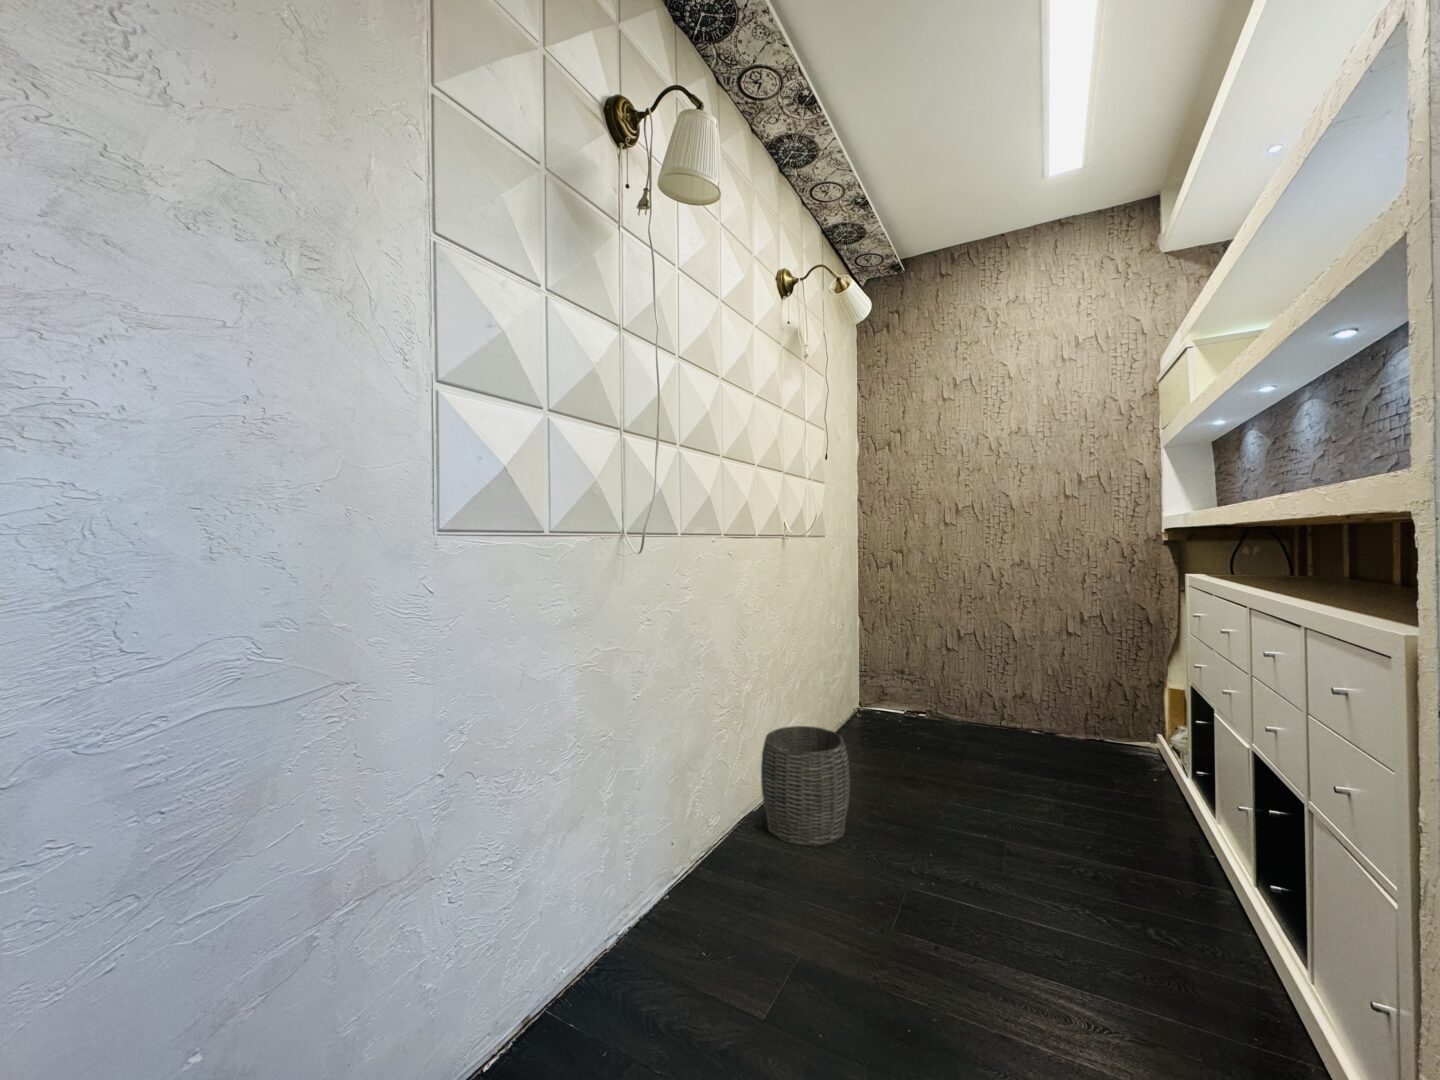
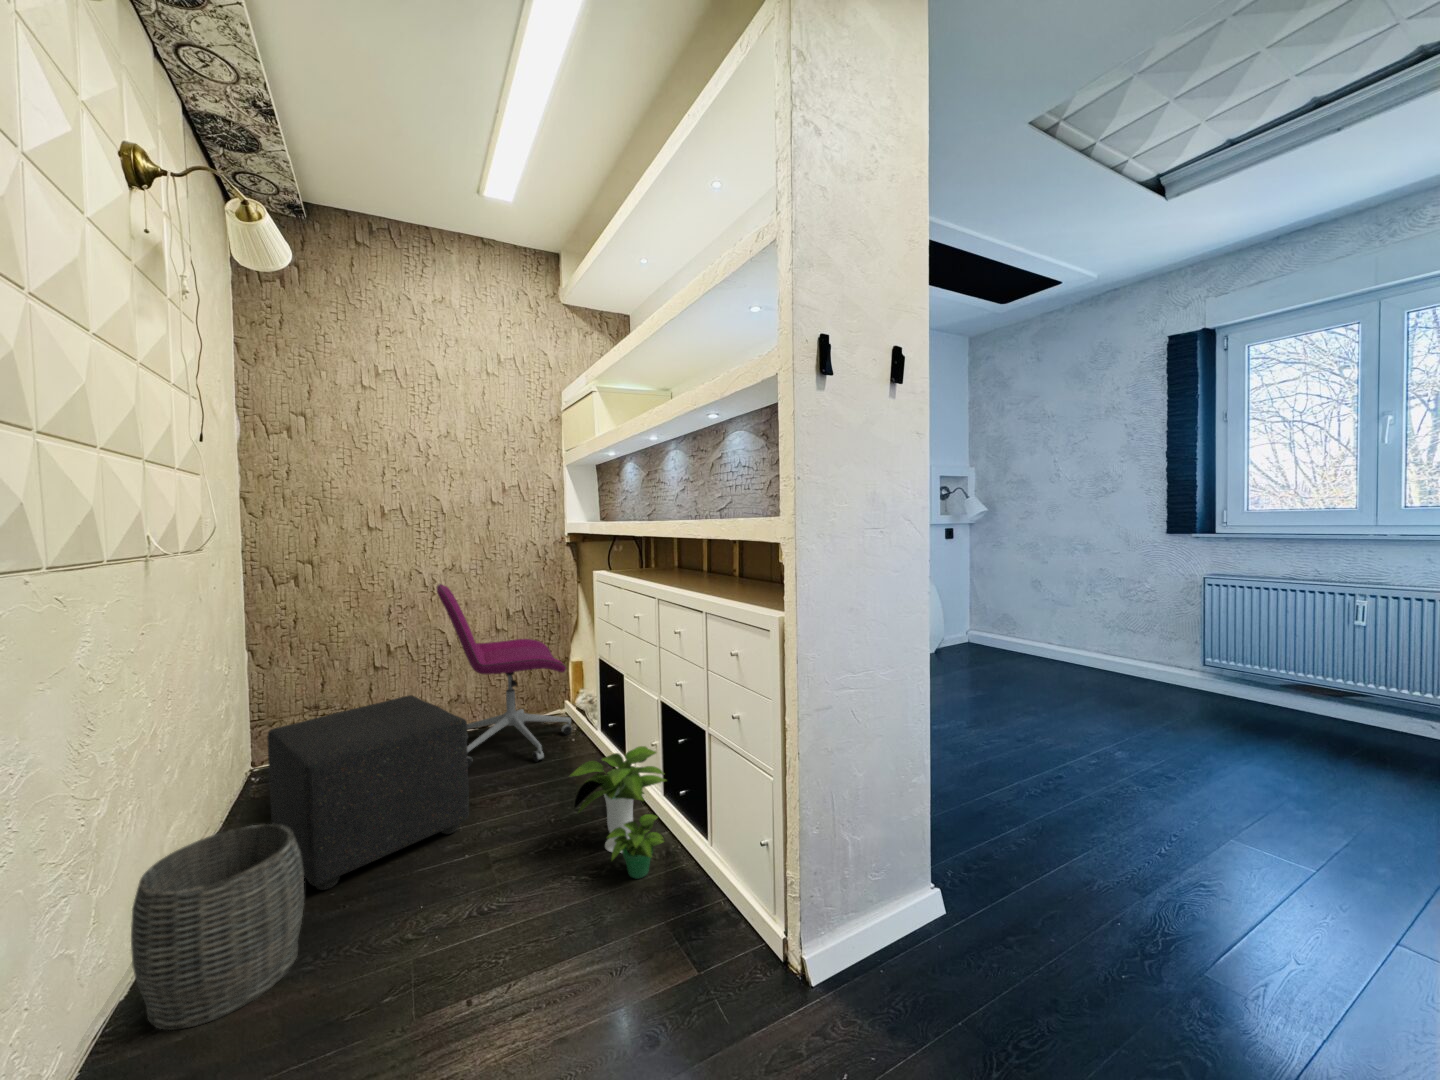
office chair: none [992,576,1156,787] -> present [437,584,572,767]
ottoman: none [853,672,996,811] -> present [267,695,469,890]
potted plant: none [1092,791,1251,964] -> present [570,746,666,878]

